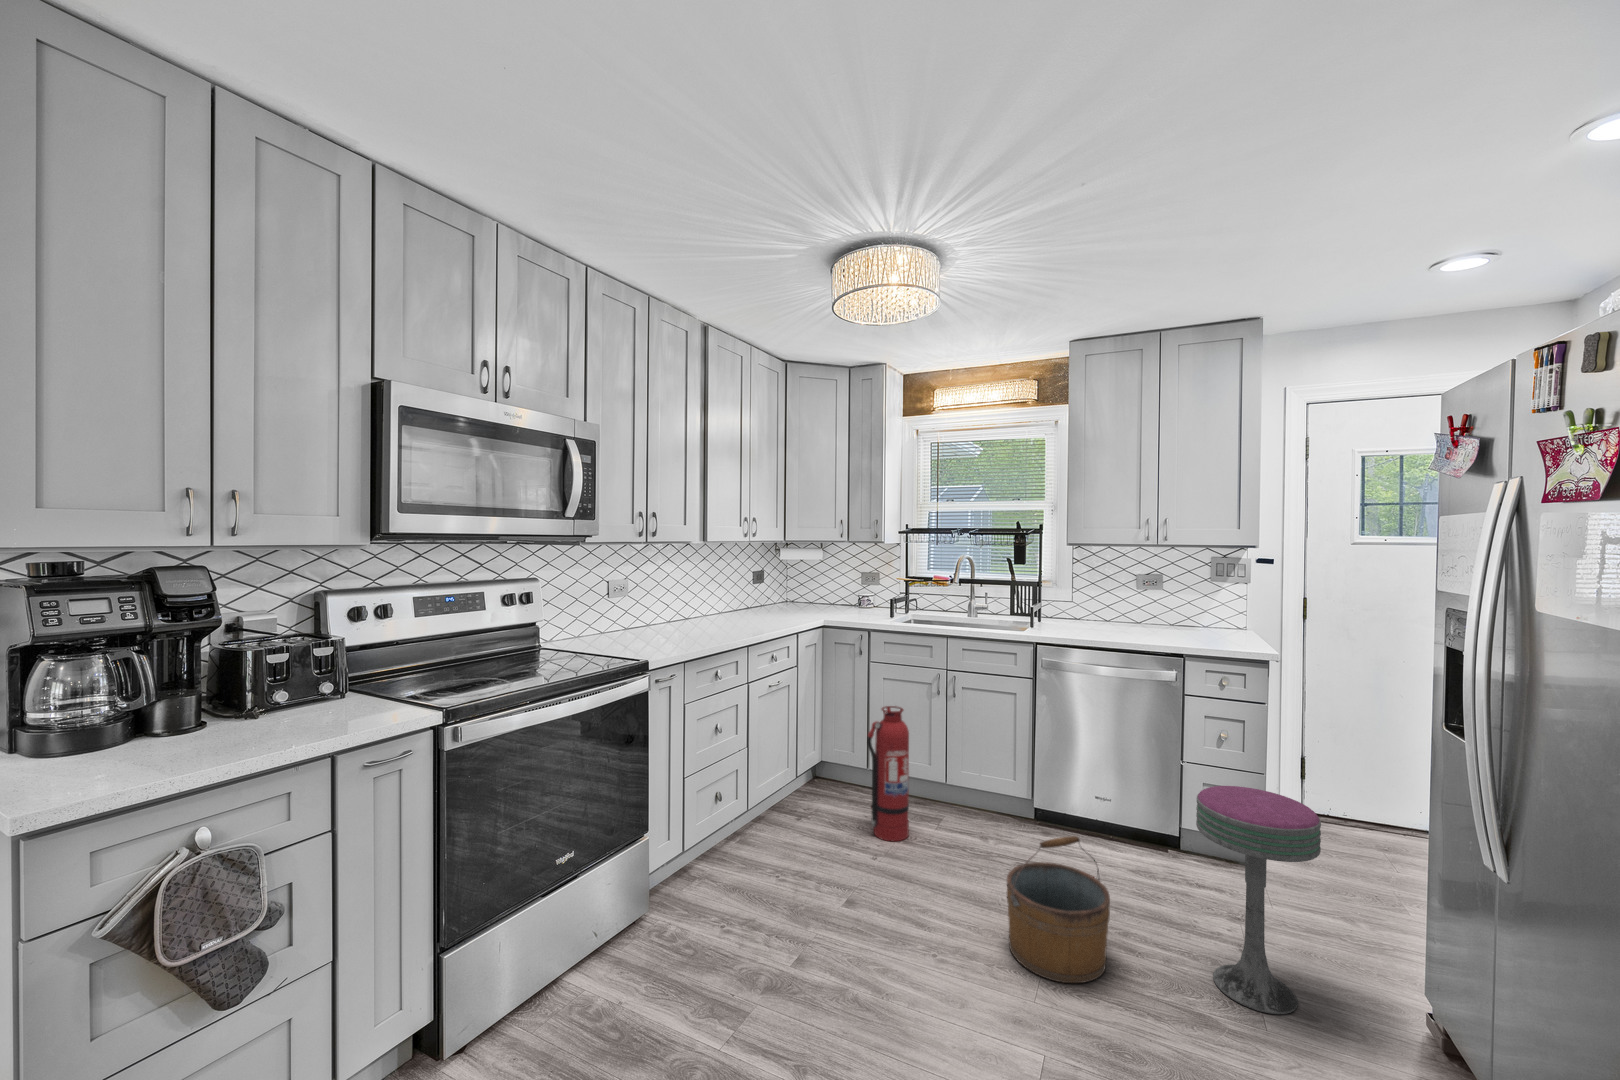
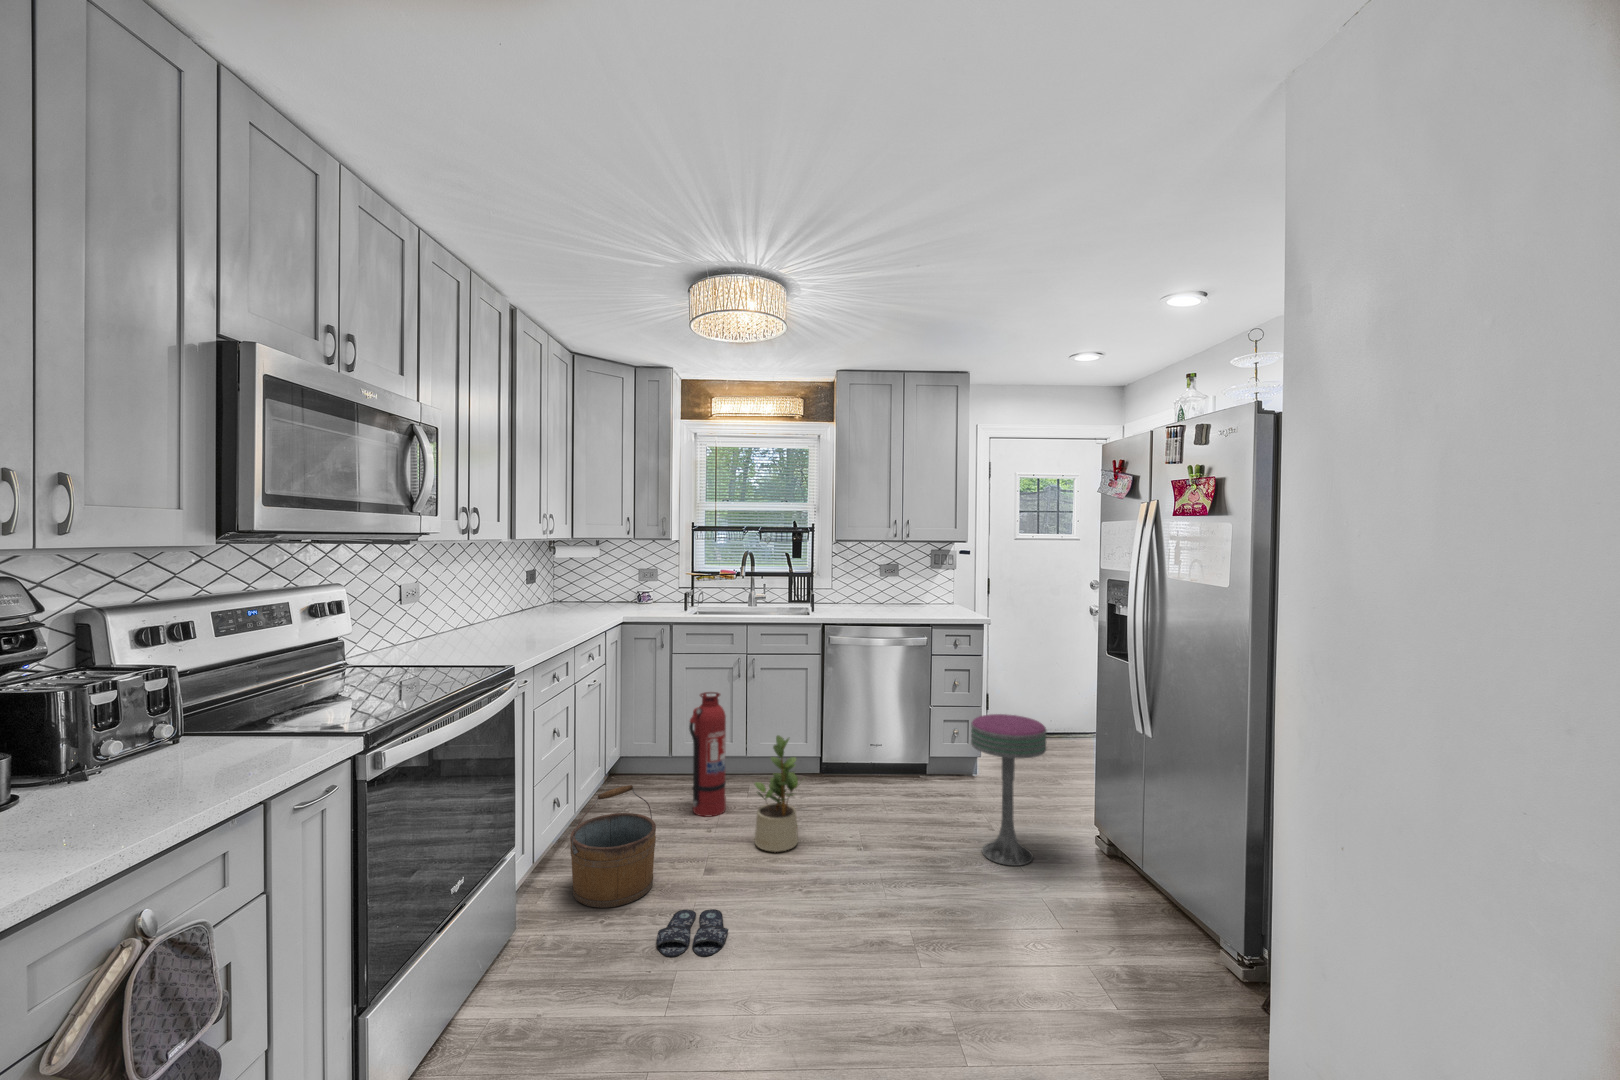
potted plant: none [917,766,973,902] -> present [754,735,798,852]
bucket: present [1007,836,1110,983] -> present [570,785,656,908]
slippers: none [757,940,840,1003] -> present [657,909,728,957]

